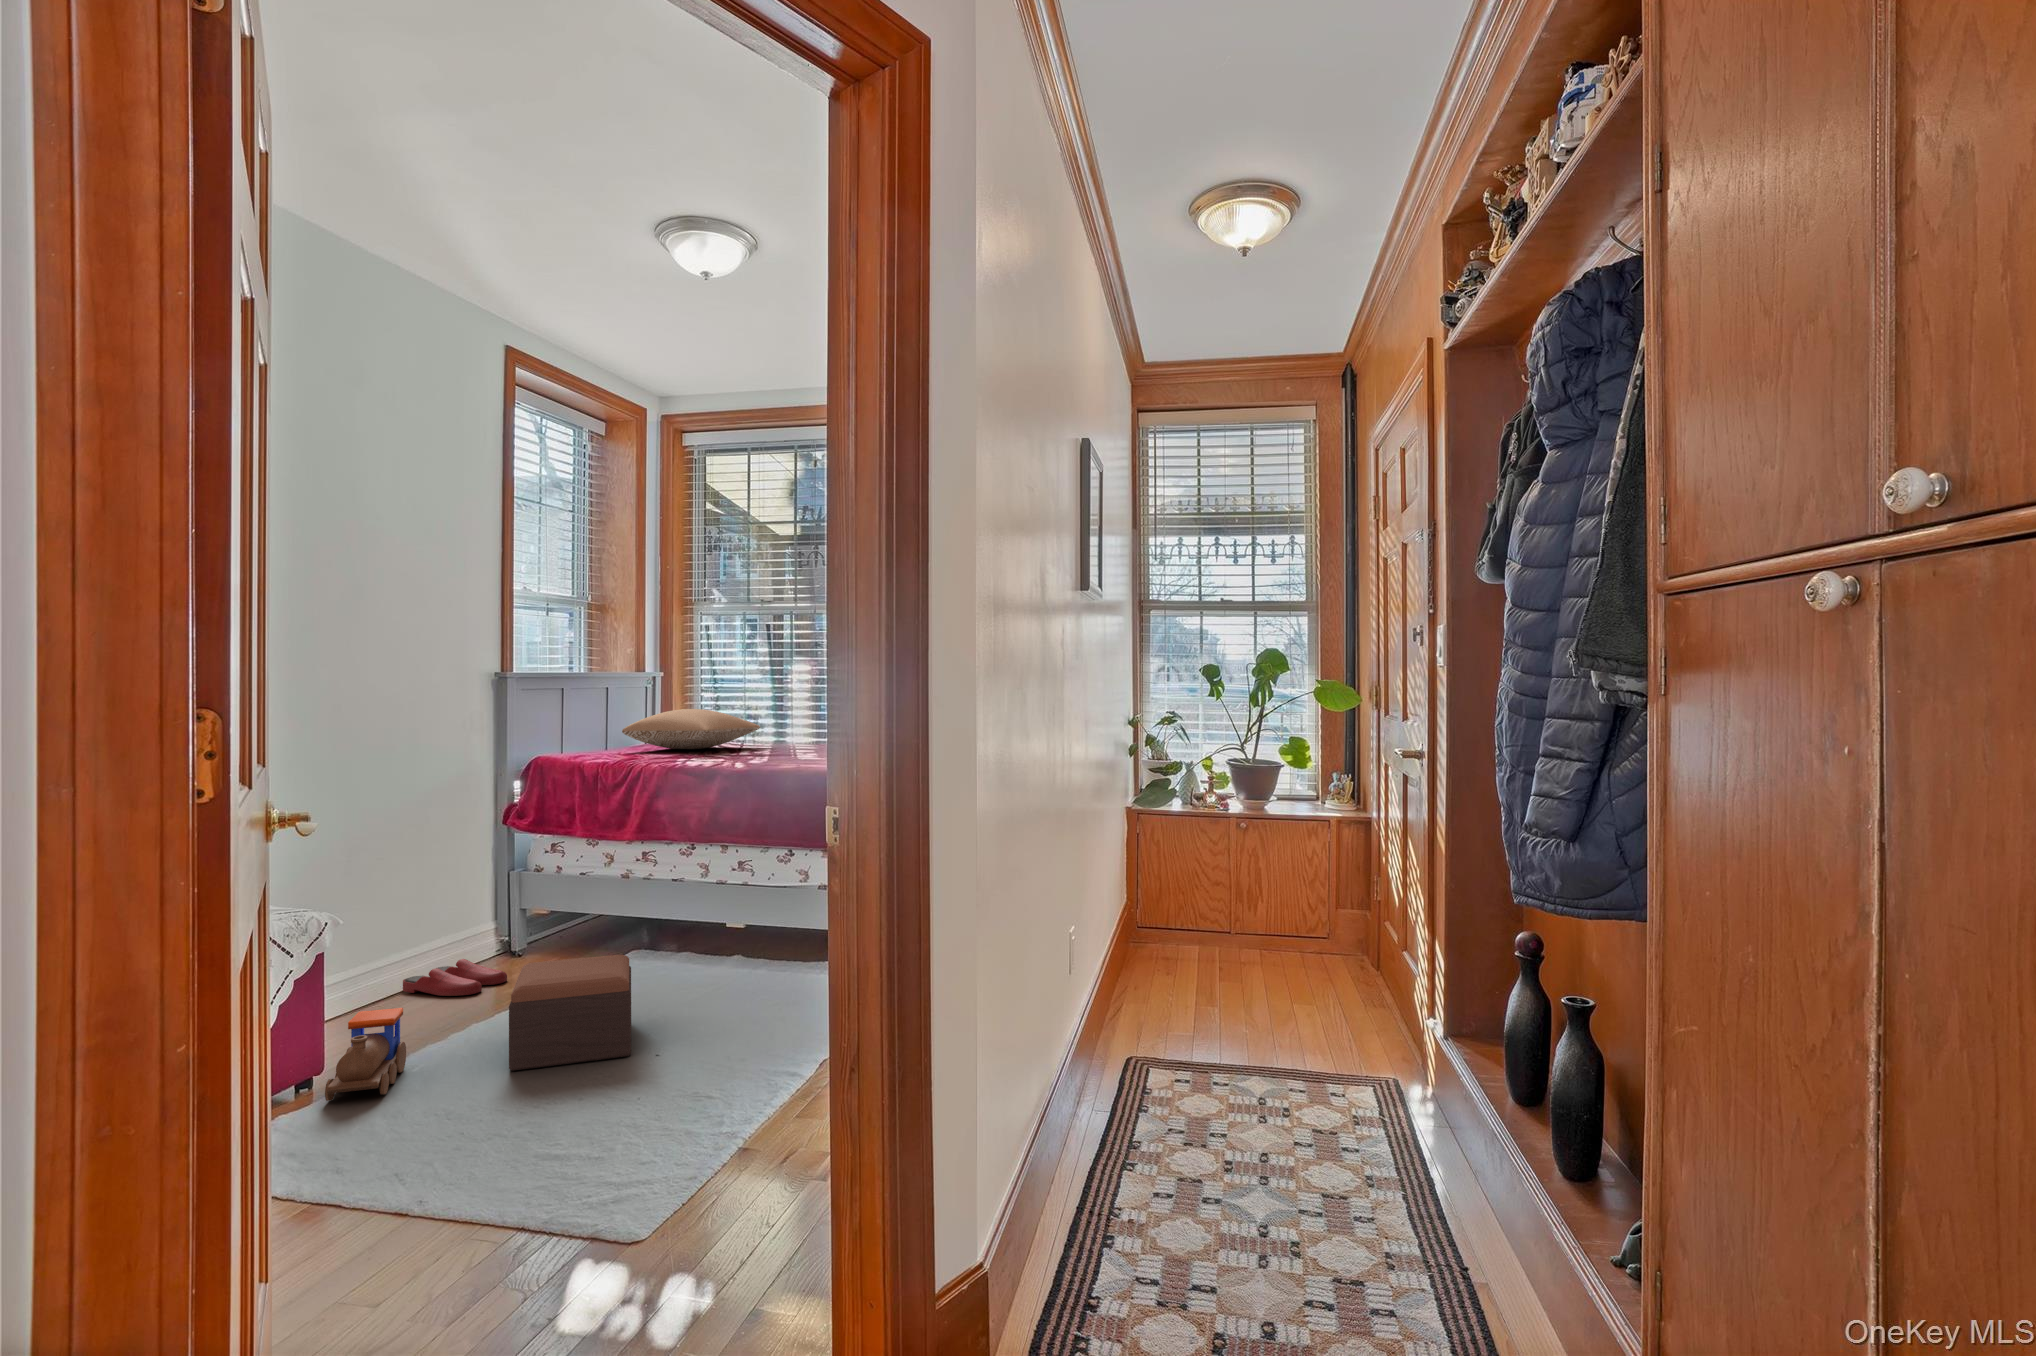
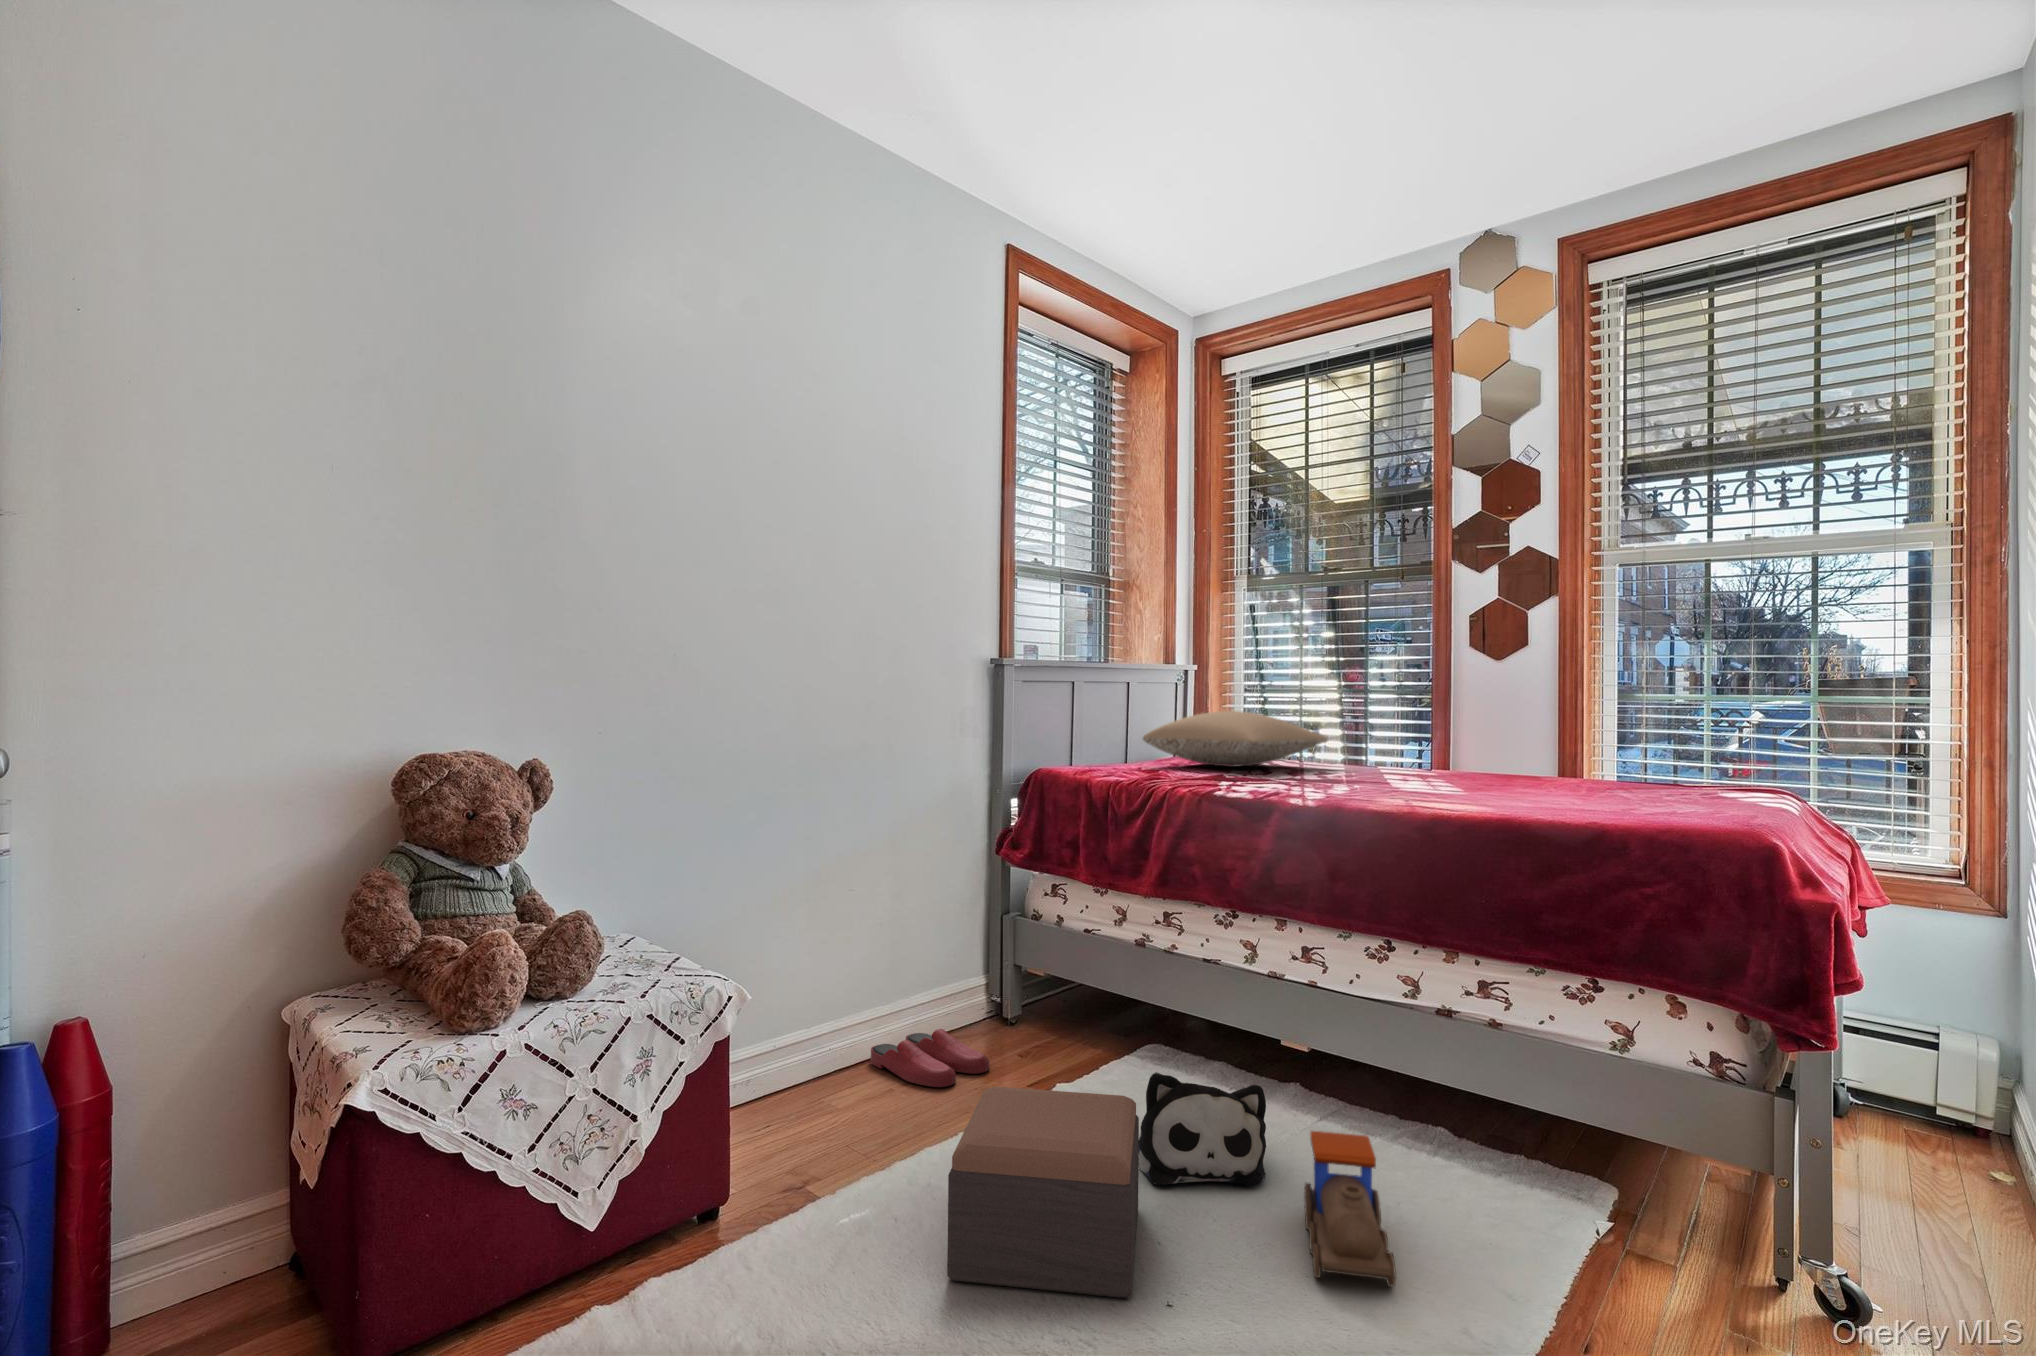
plush toy: none [628,944,713,1012] -> present [1139,1072,1266,1185]
toy train: present [325,1008,406,1101] -> present [1304,1131,1396,1287]

